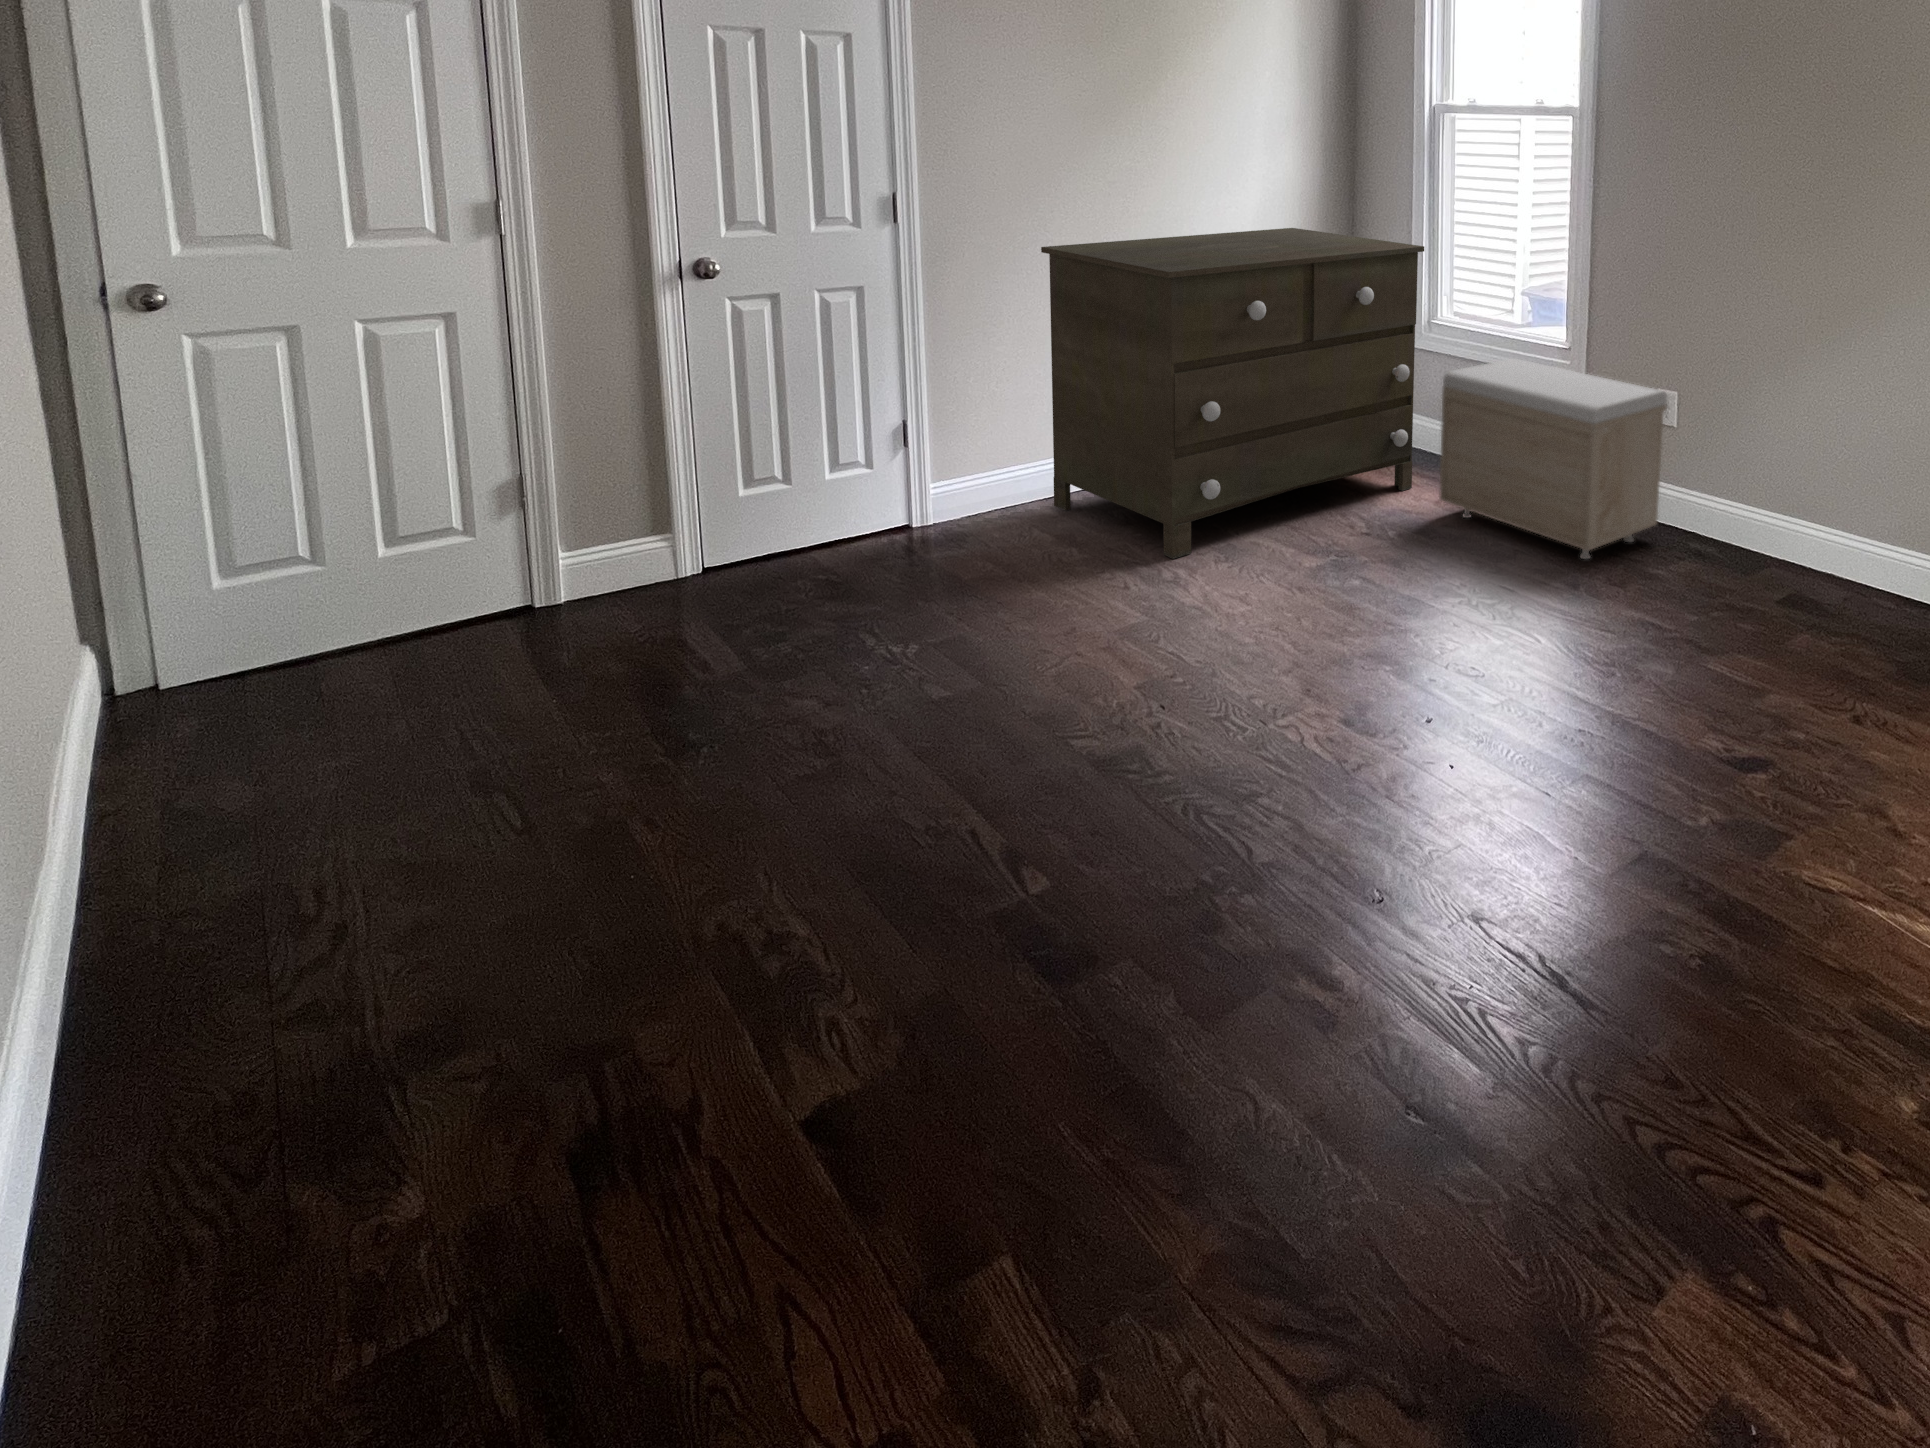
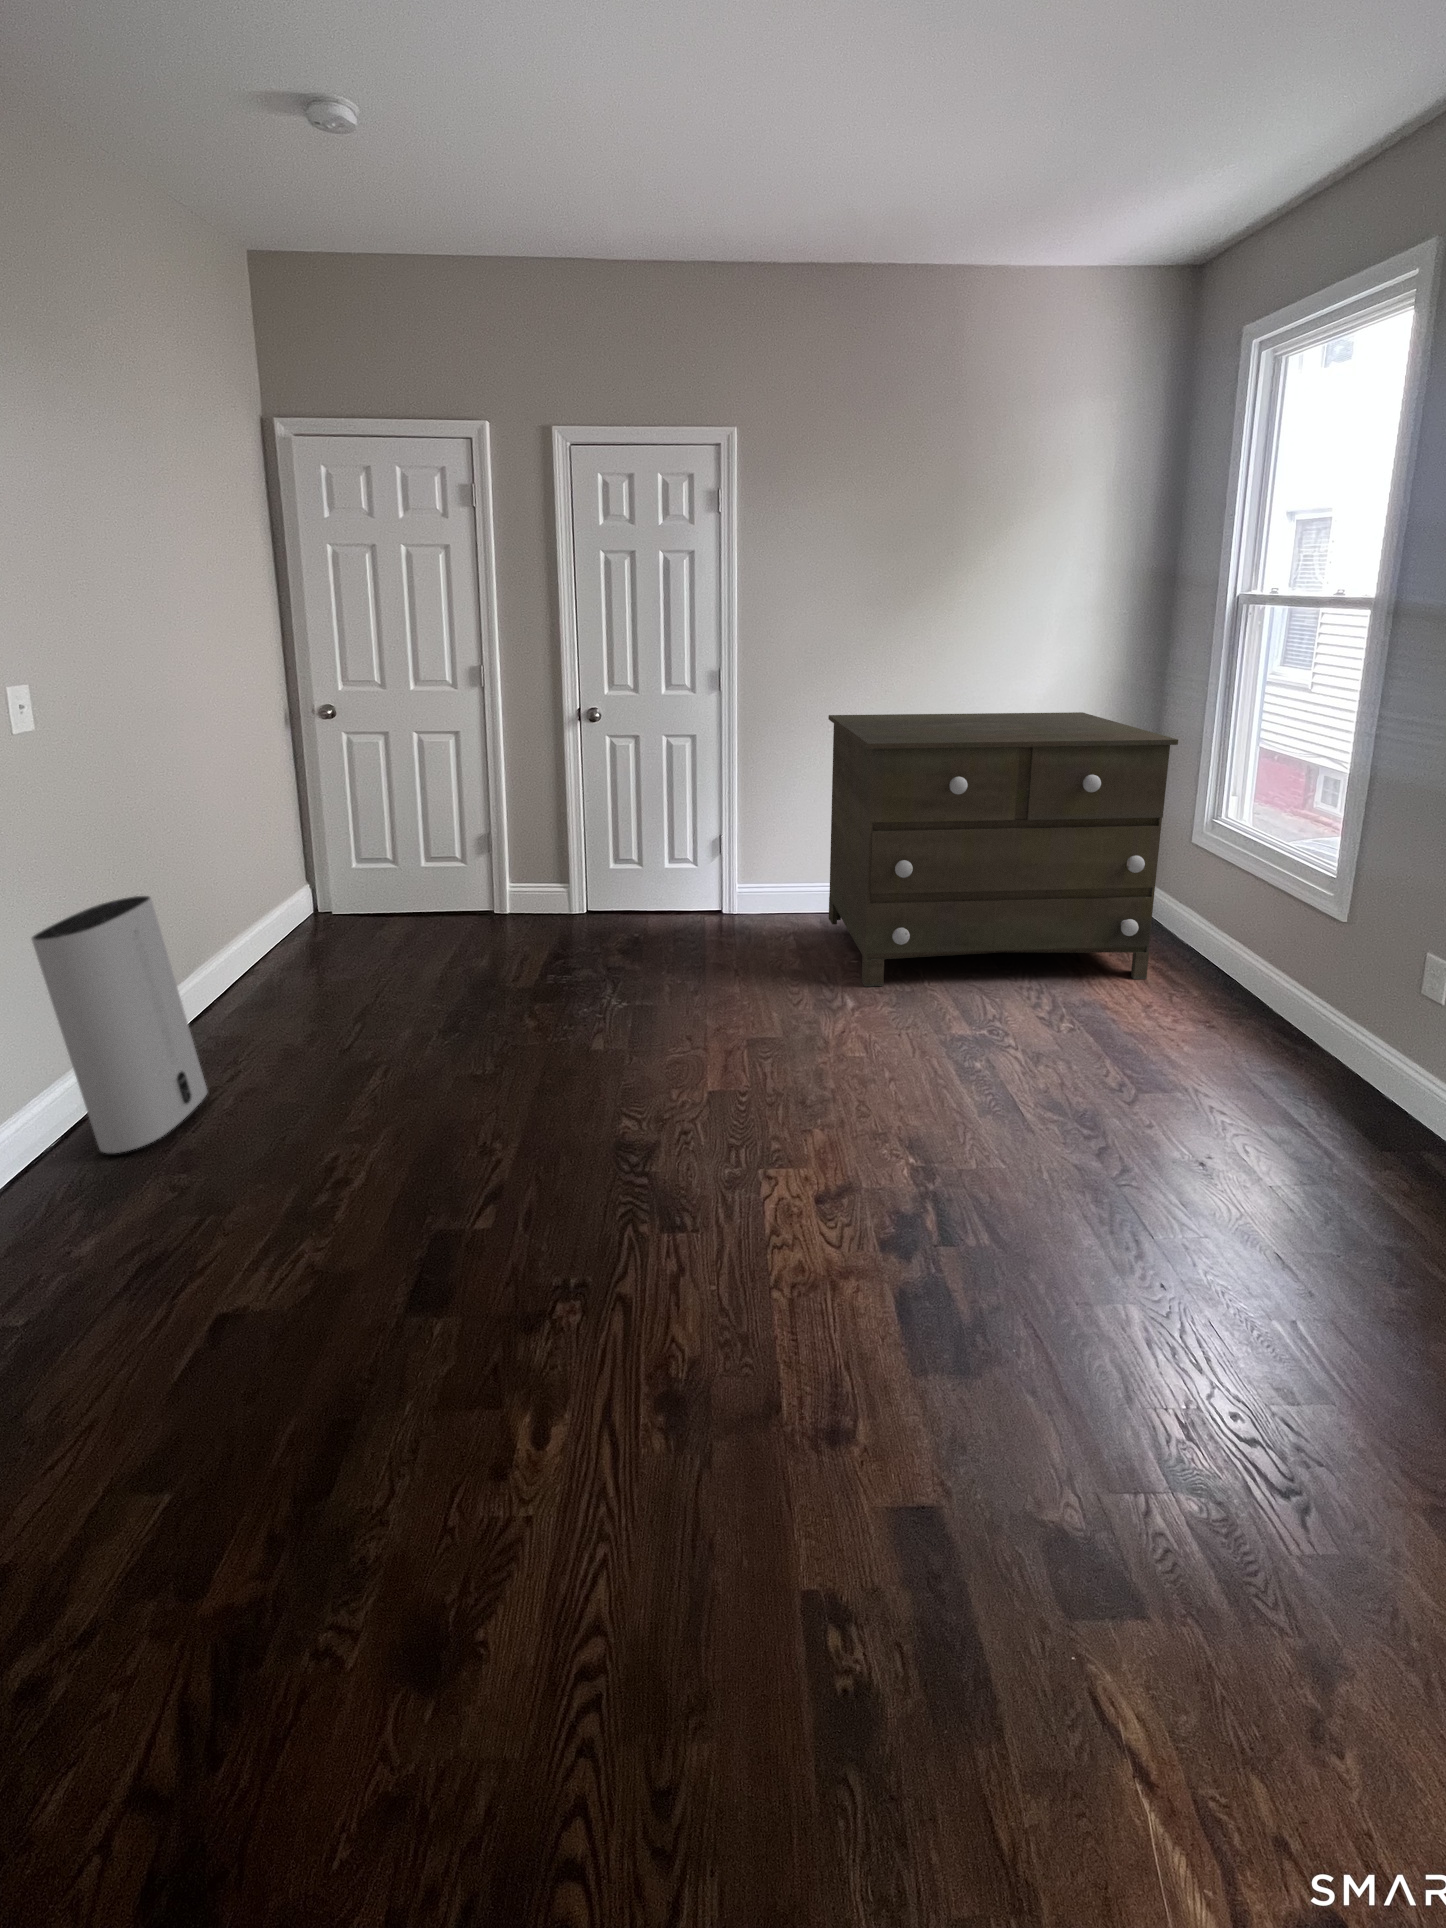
storage bench: present [1439,359,1667,559] -> none [1148,870,1438,1117]
air purifier: none [44,634,363,1107] -> present [31,896,207,1153]

